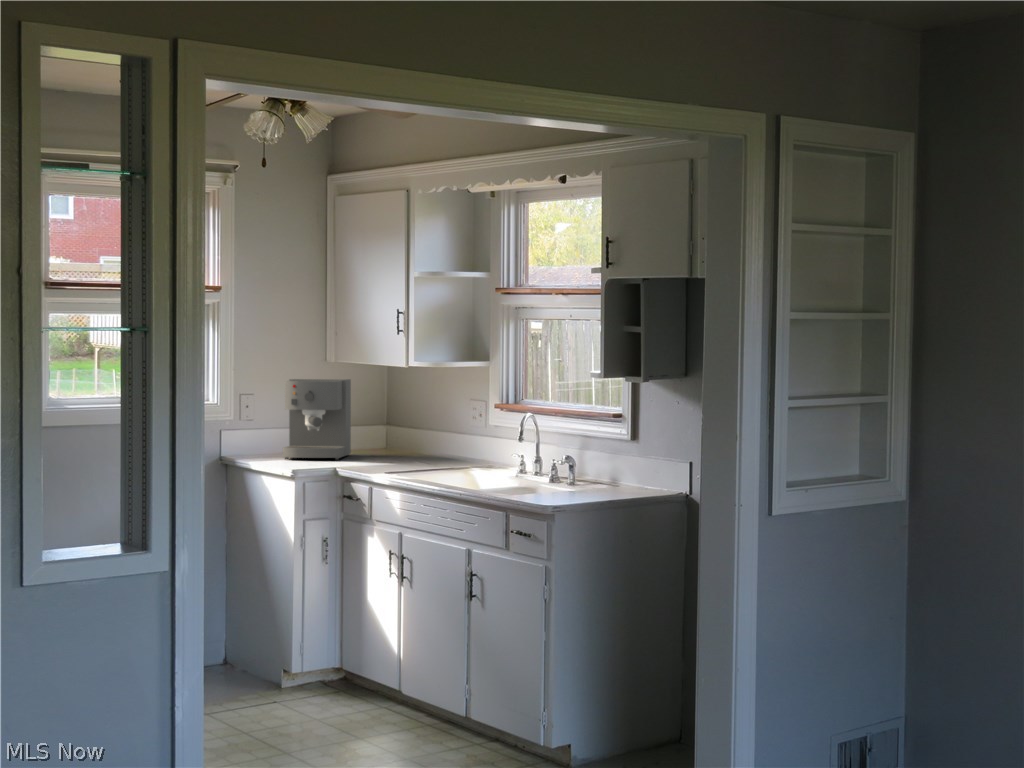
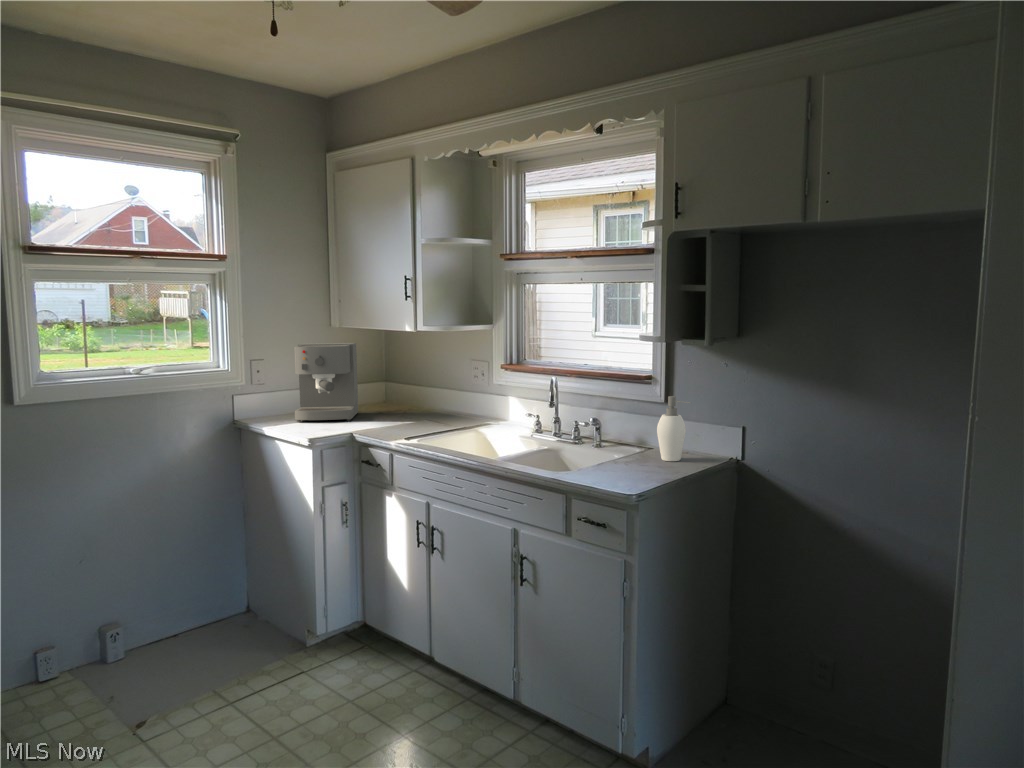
soap dispenser: none [608,430,635,492] -> present [657,396,691,461]

